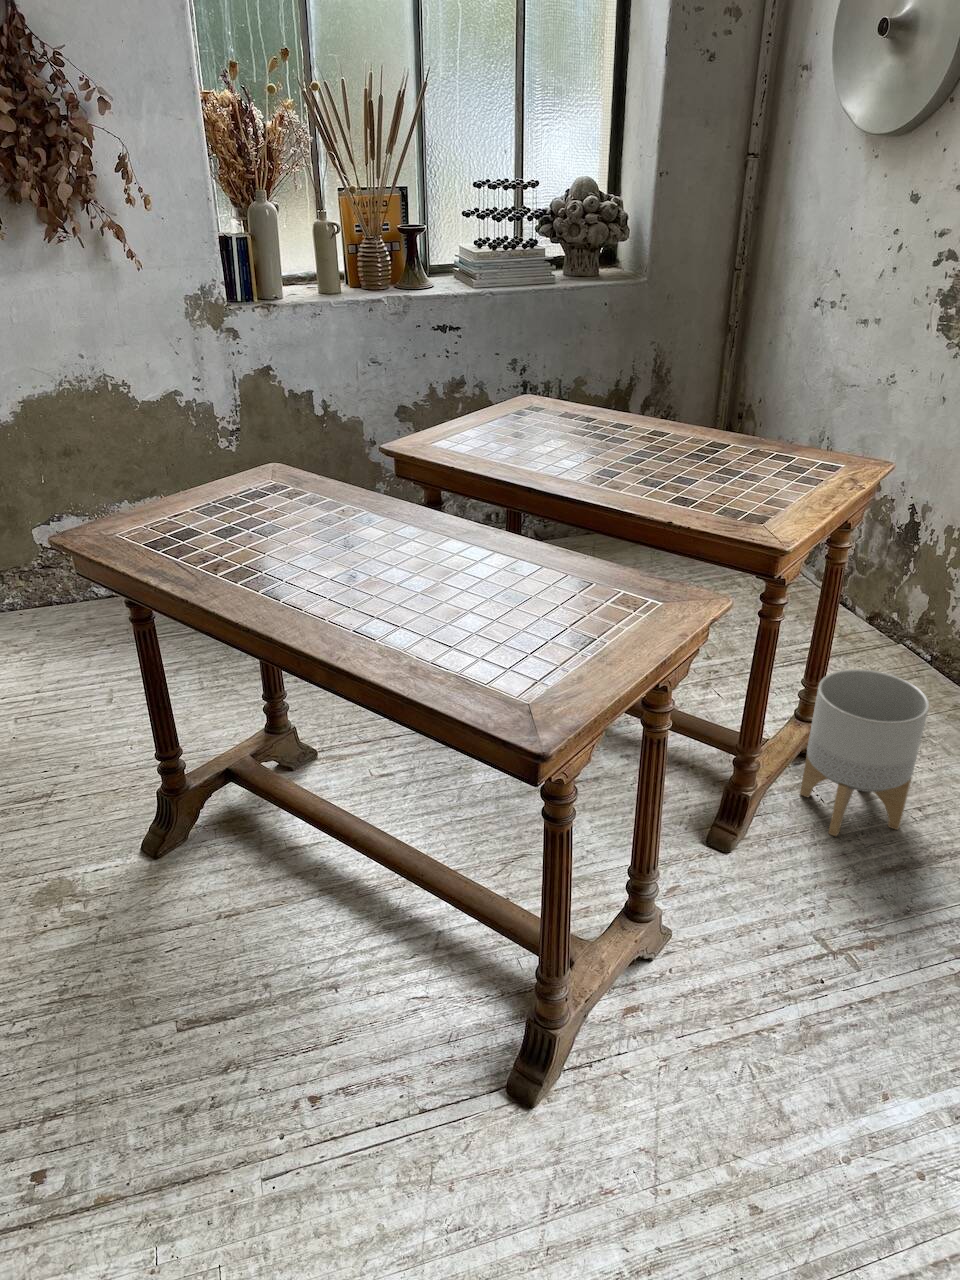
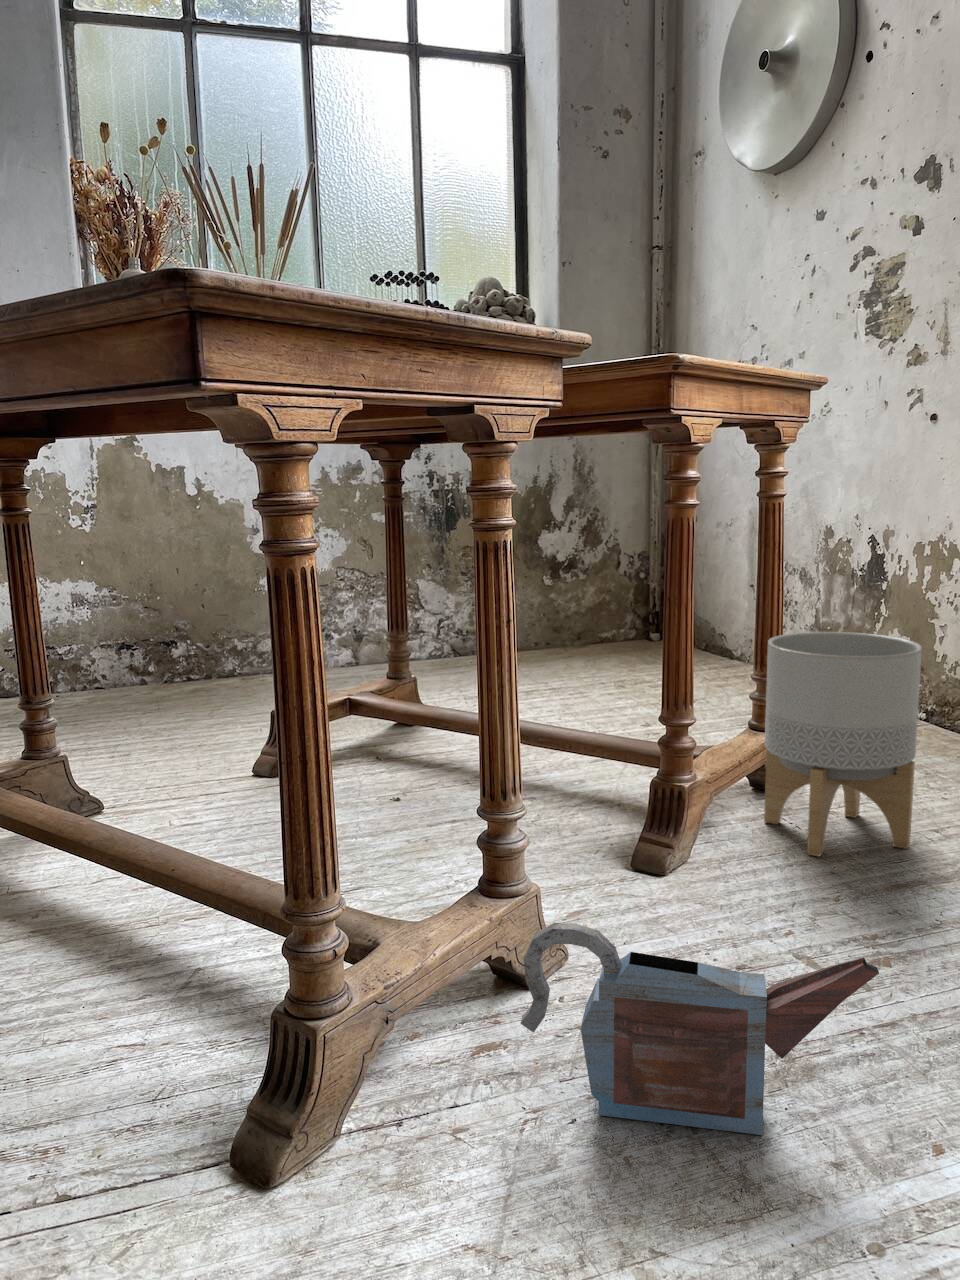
watering can: none [659,974,867,1083] -> present [520,923,879,1135]

